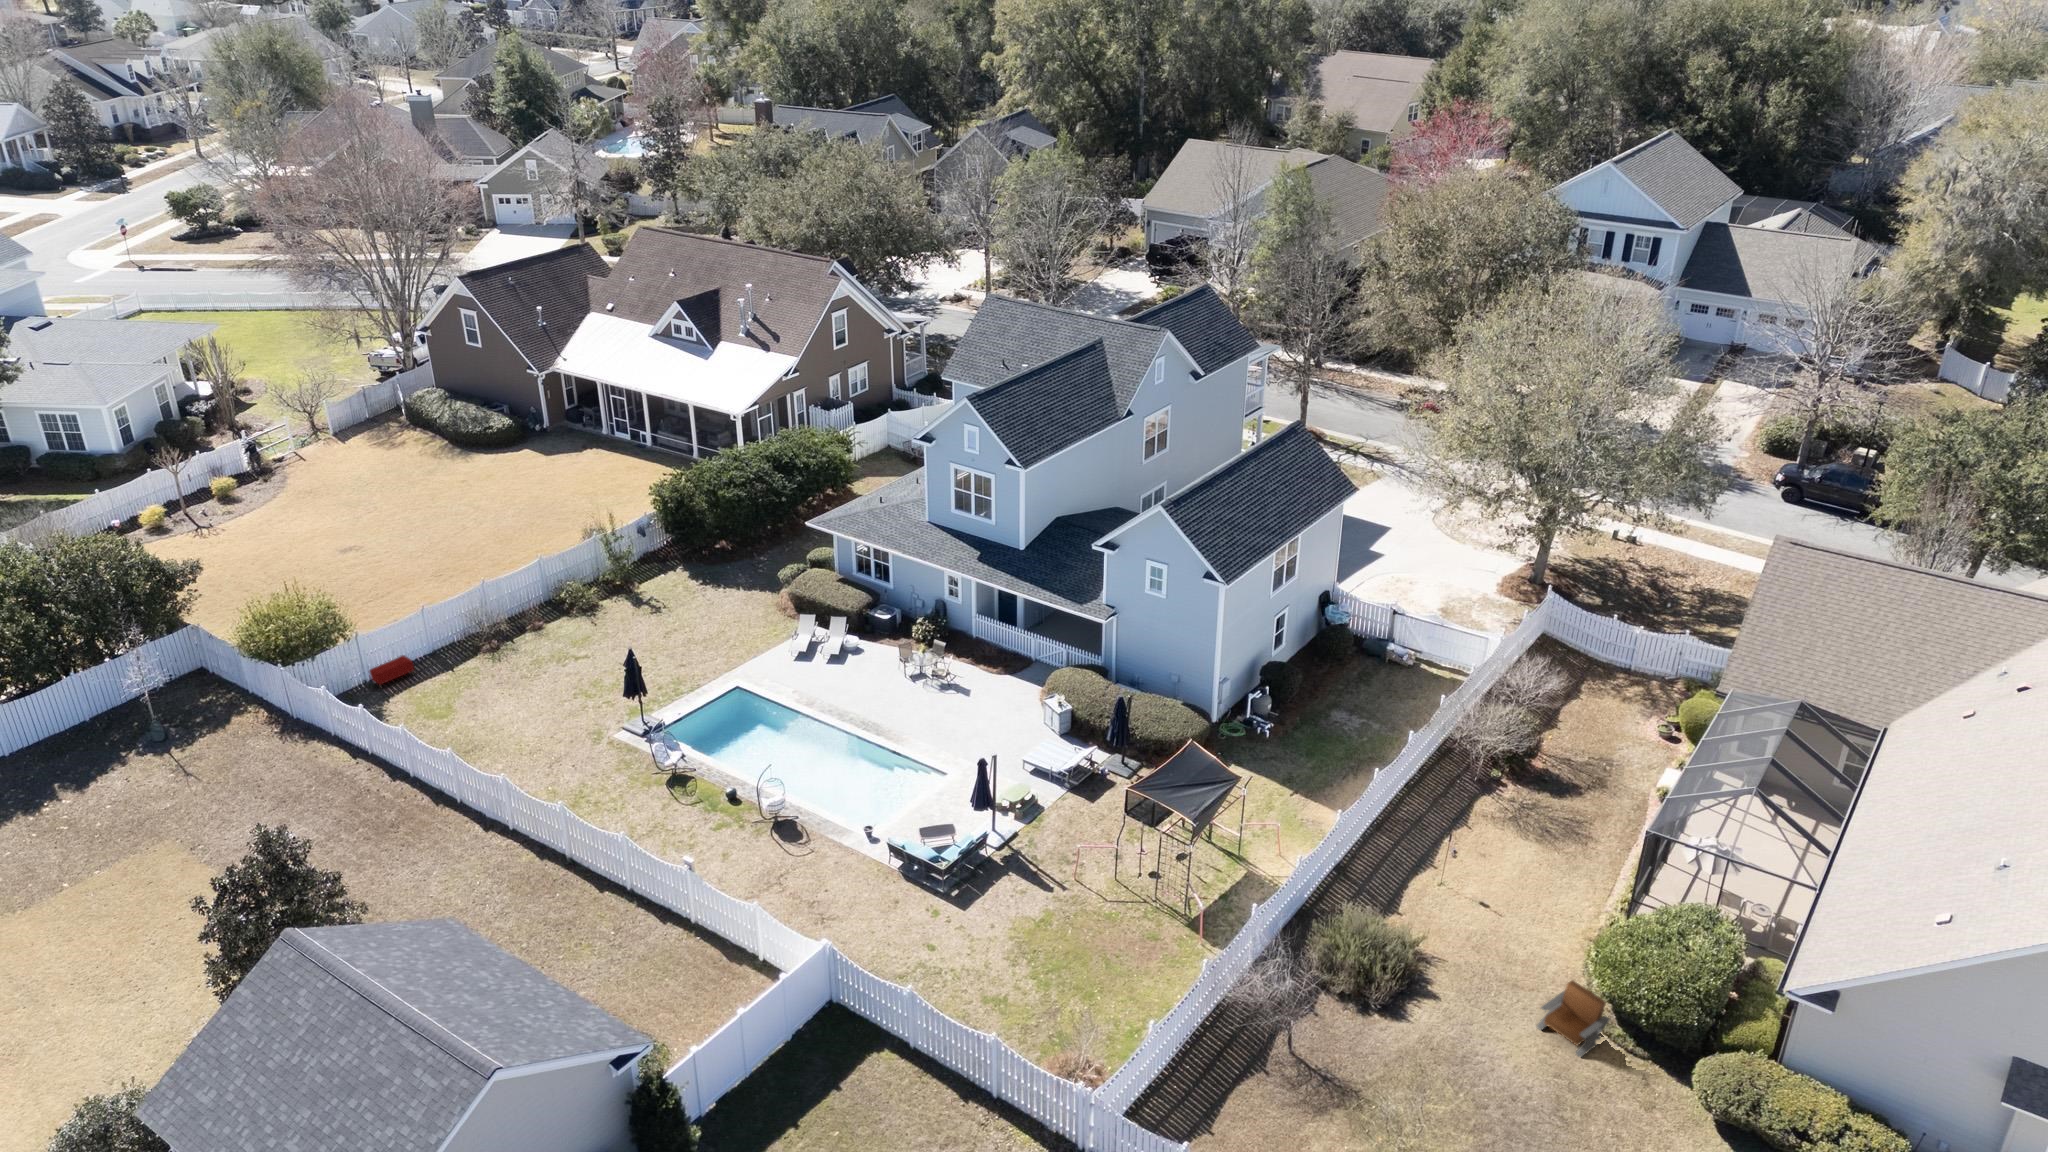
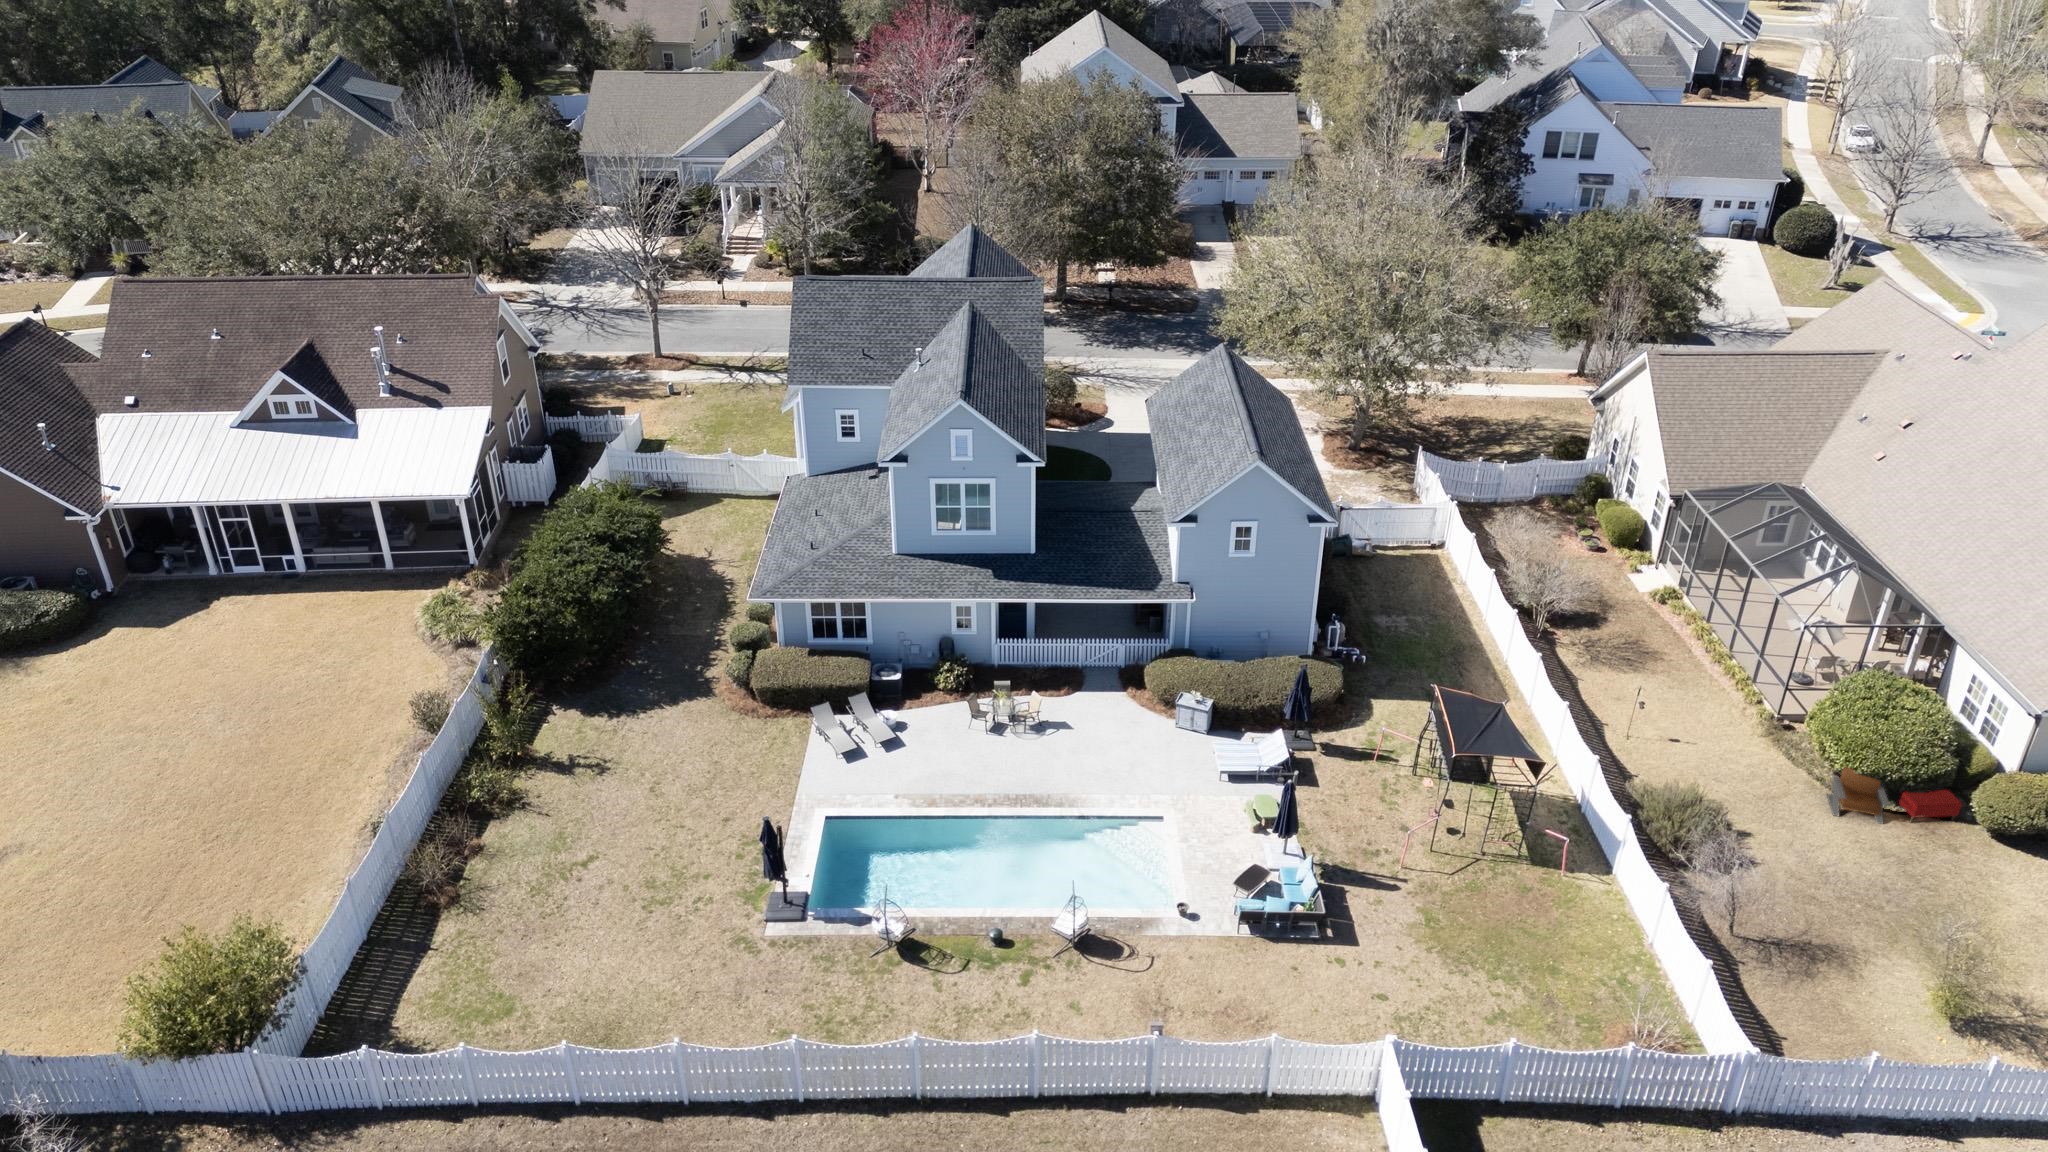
bench: present [369,655,414,687] -> present [1899,790,1962,821]

